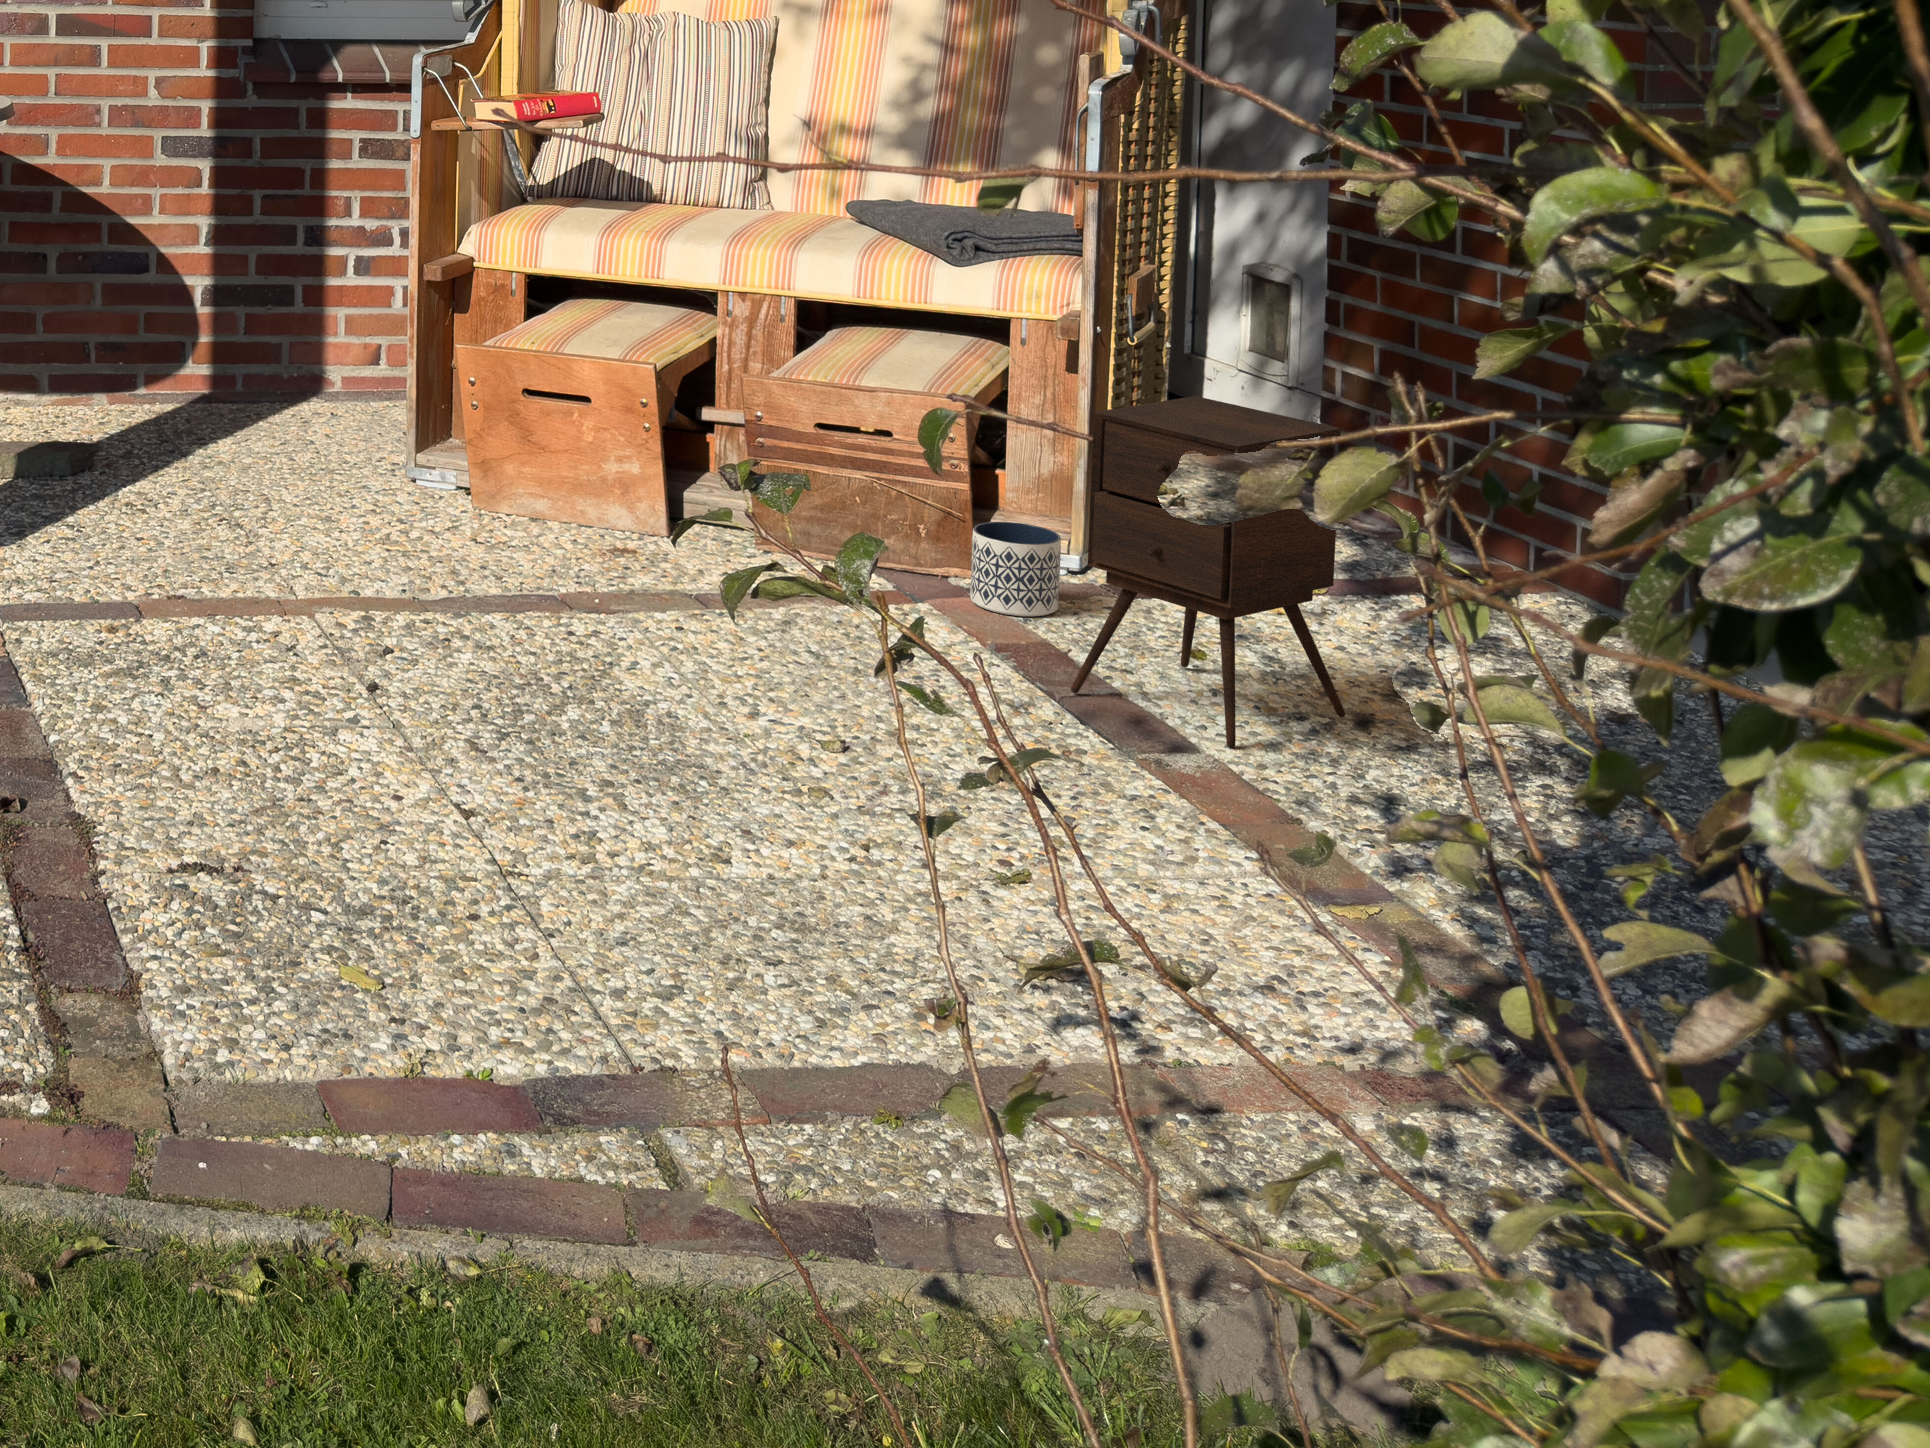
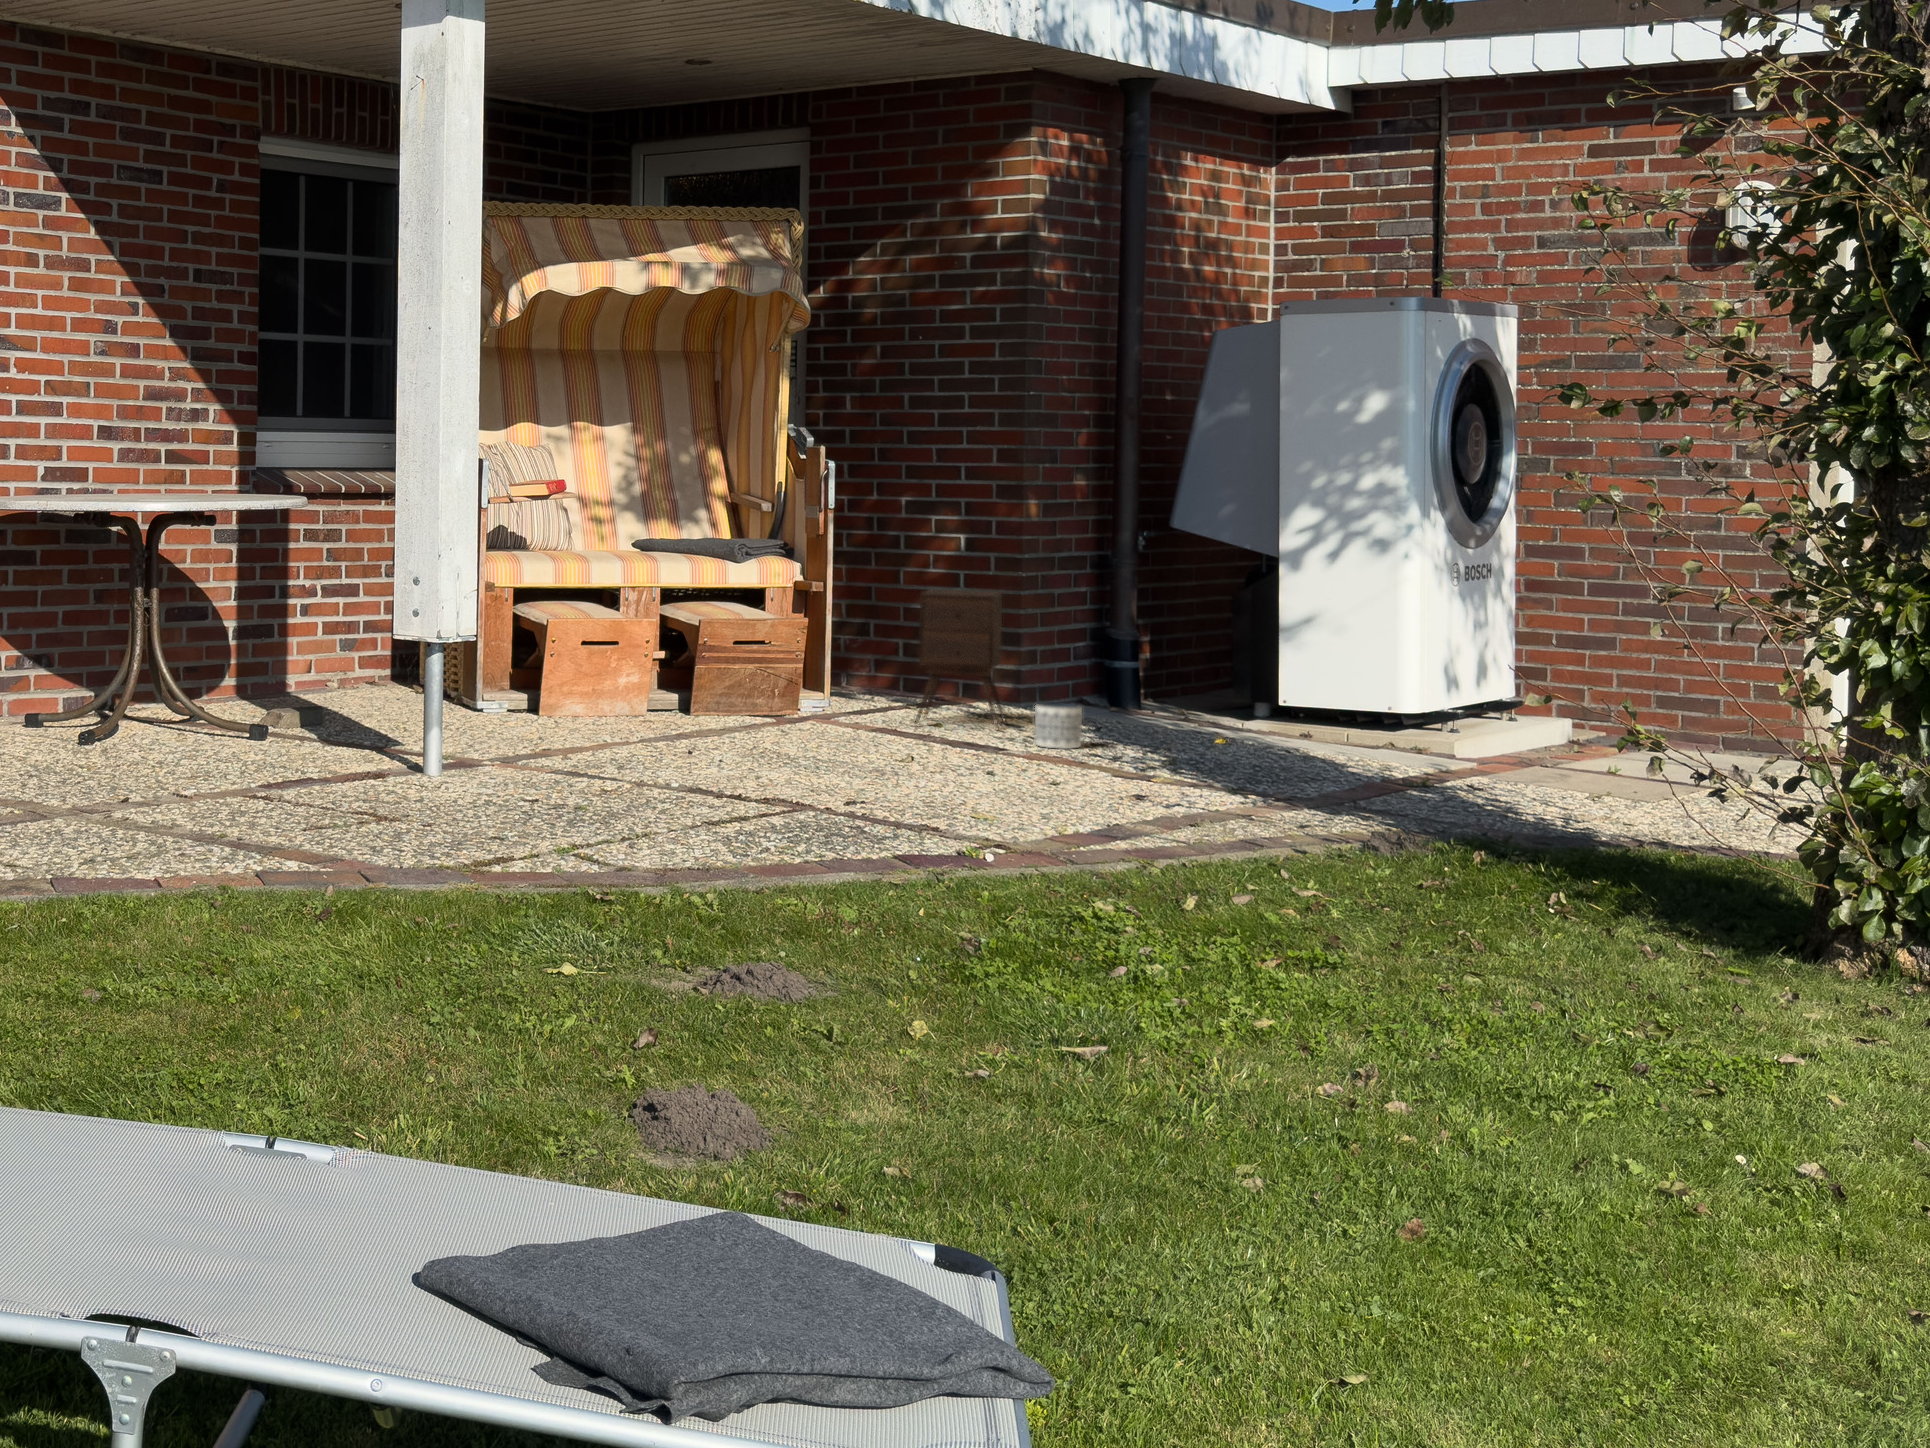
planter: present [970,522,1061,616] -> present [1035,703,1082,749]

